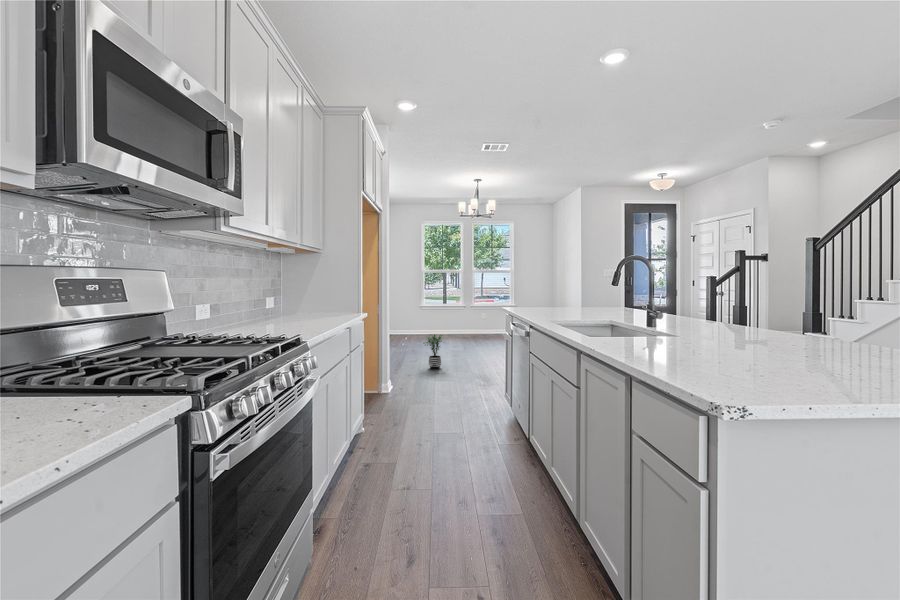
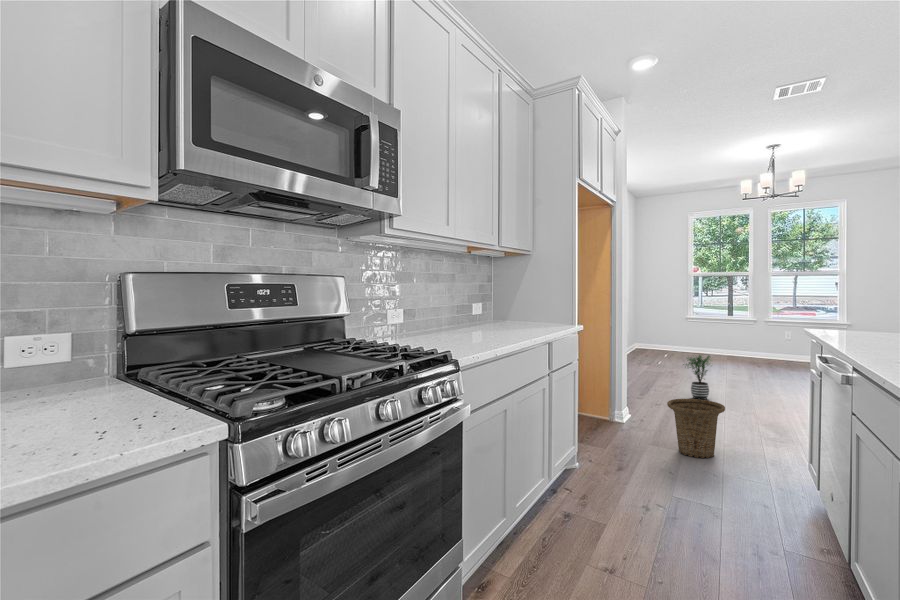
basket: none [426,368,465,411] -> present [667,399,725,458]

